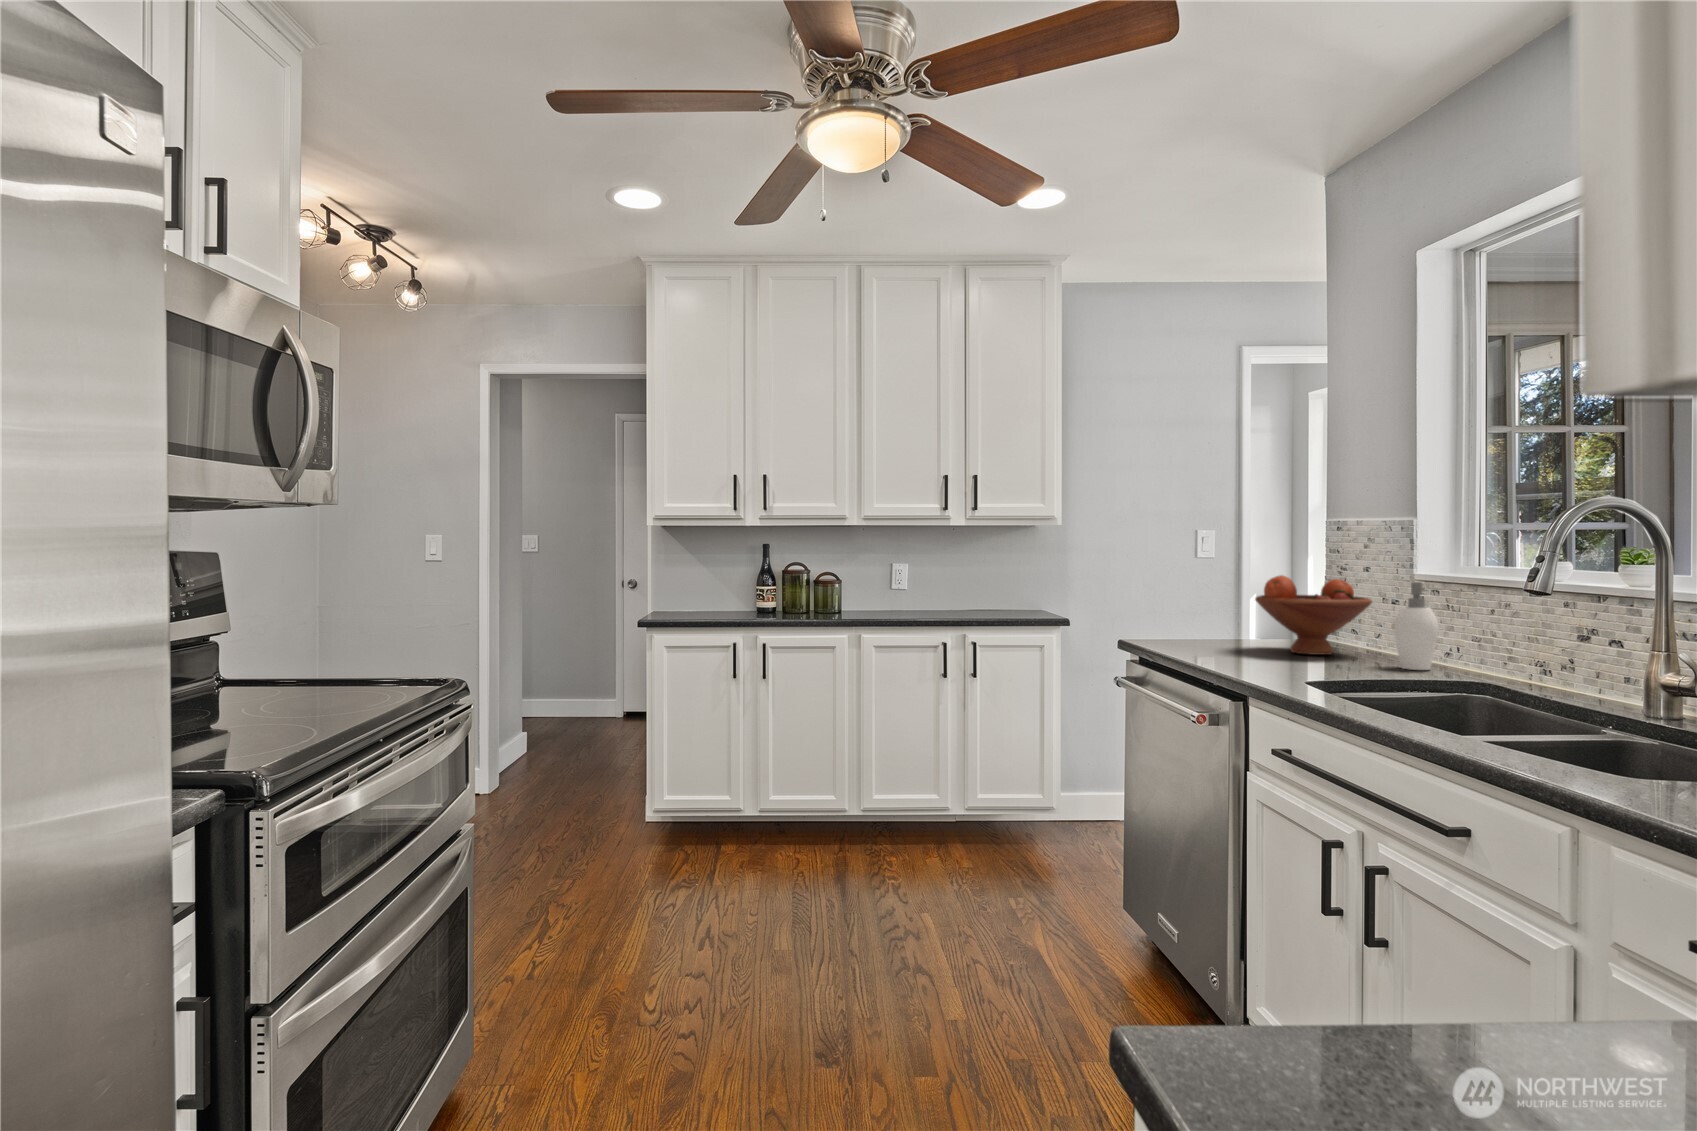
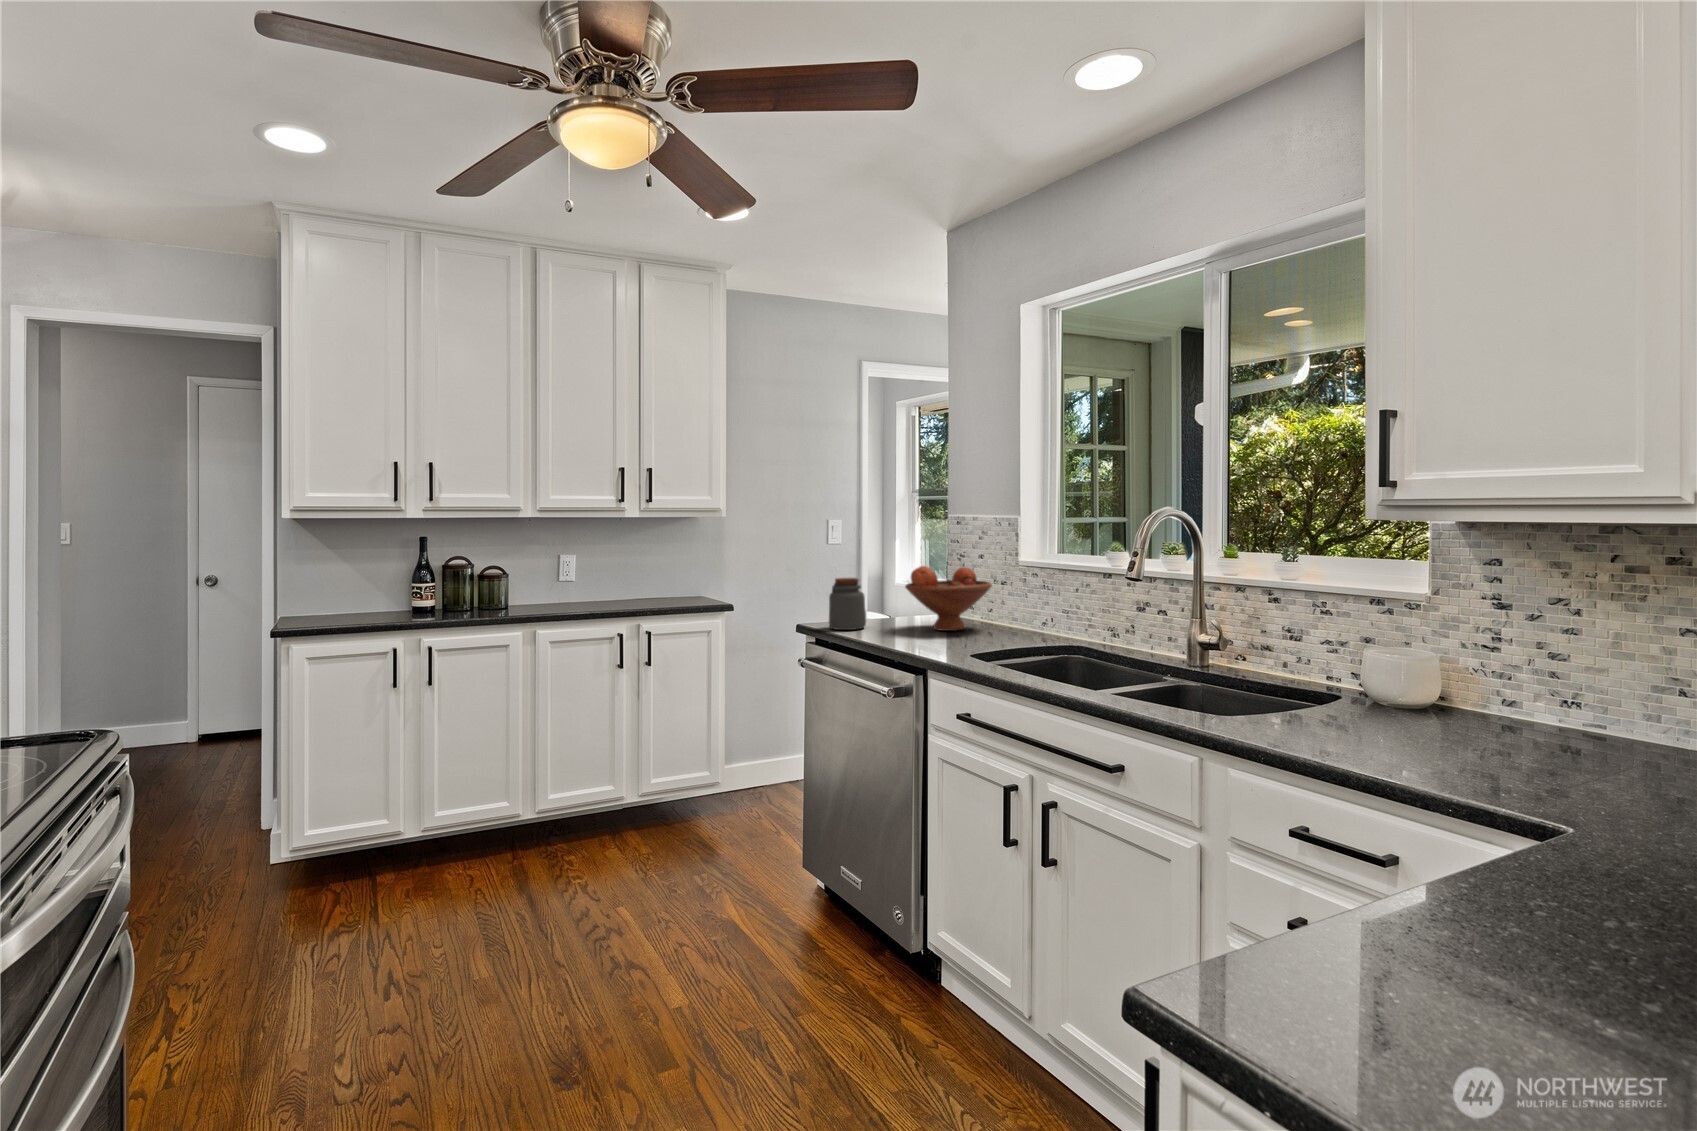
soap dispenser: present [1394,582,1439,670] -> none [1013,569,1050,639]
jar: none [1161,586,1207,646] -> present [829,578,866,630]

